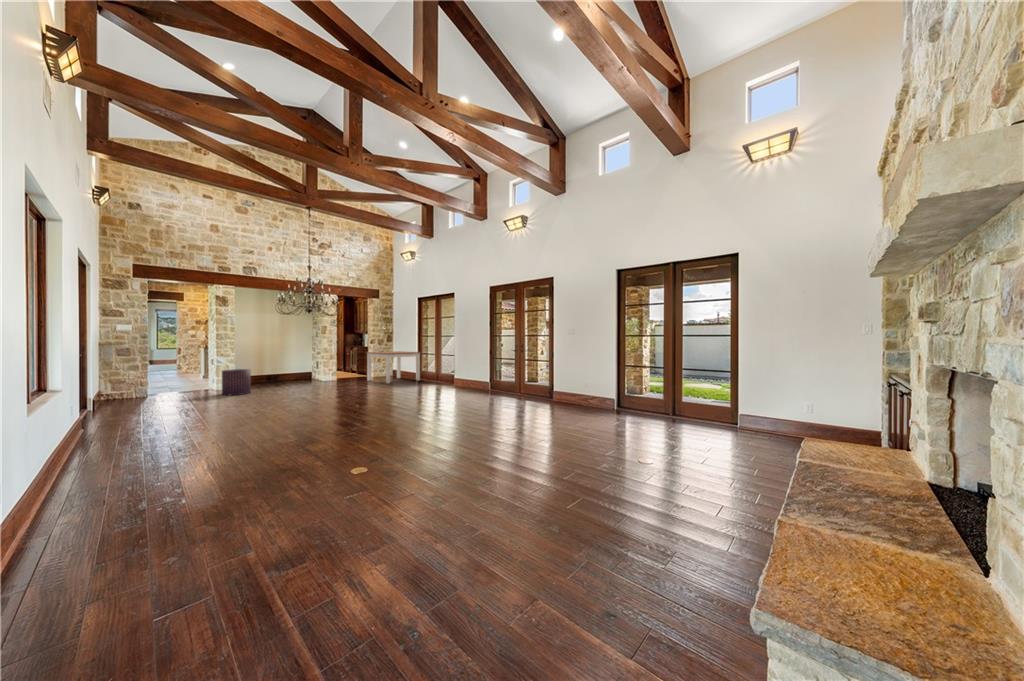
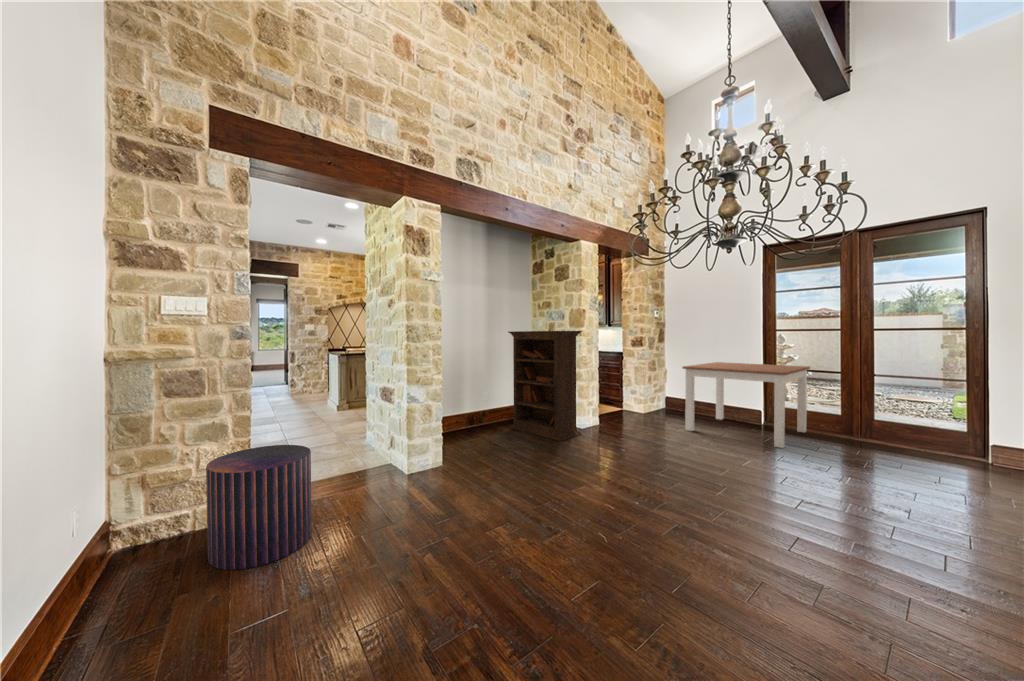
bookcase: none [285,336,315,384] -> present [509,331,582,441]
pouf: present [222,369,251,395] -> present [206,445,312,570]

